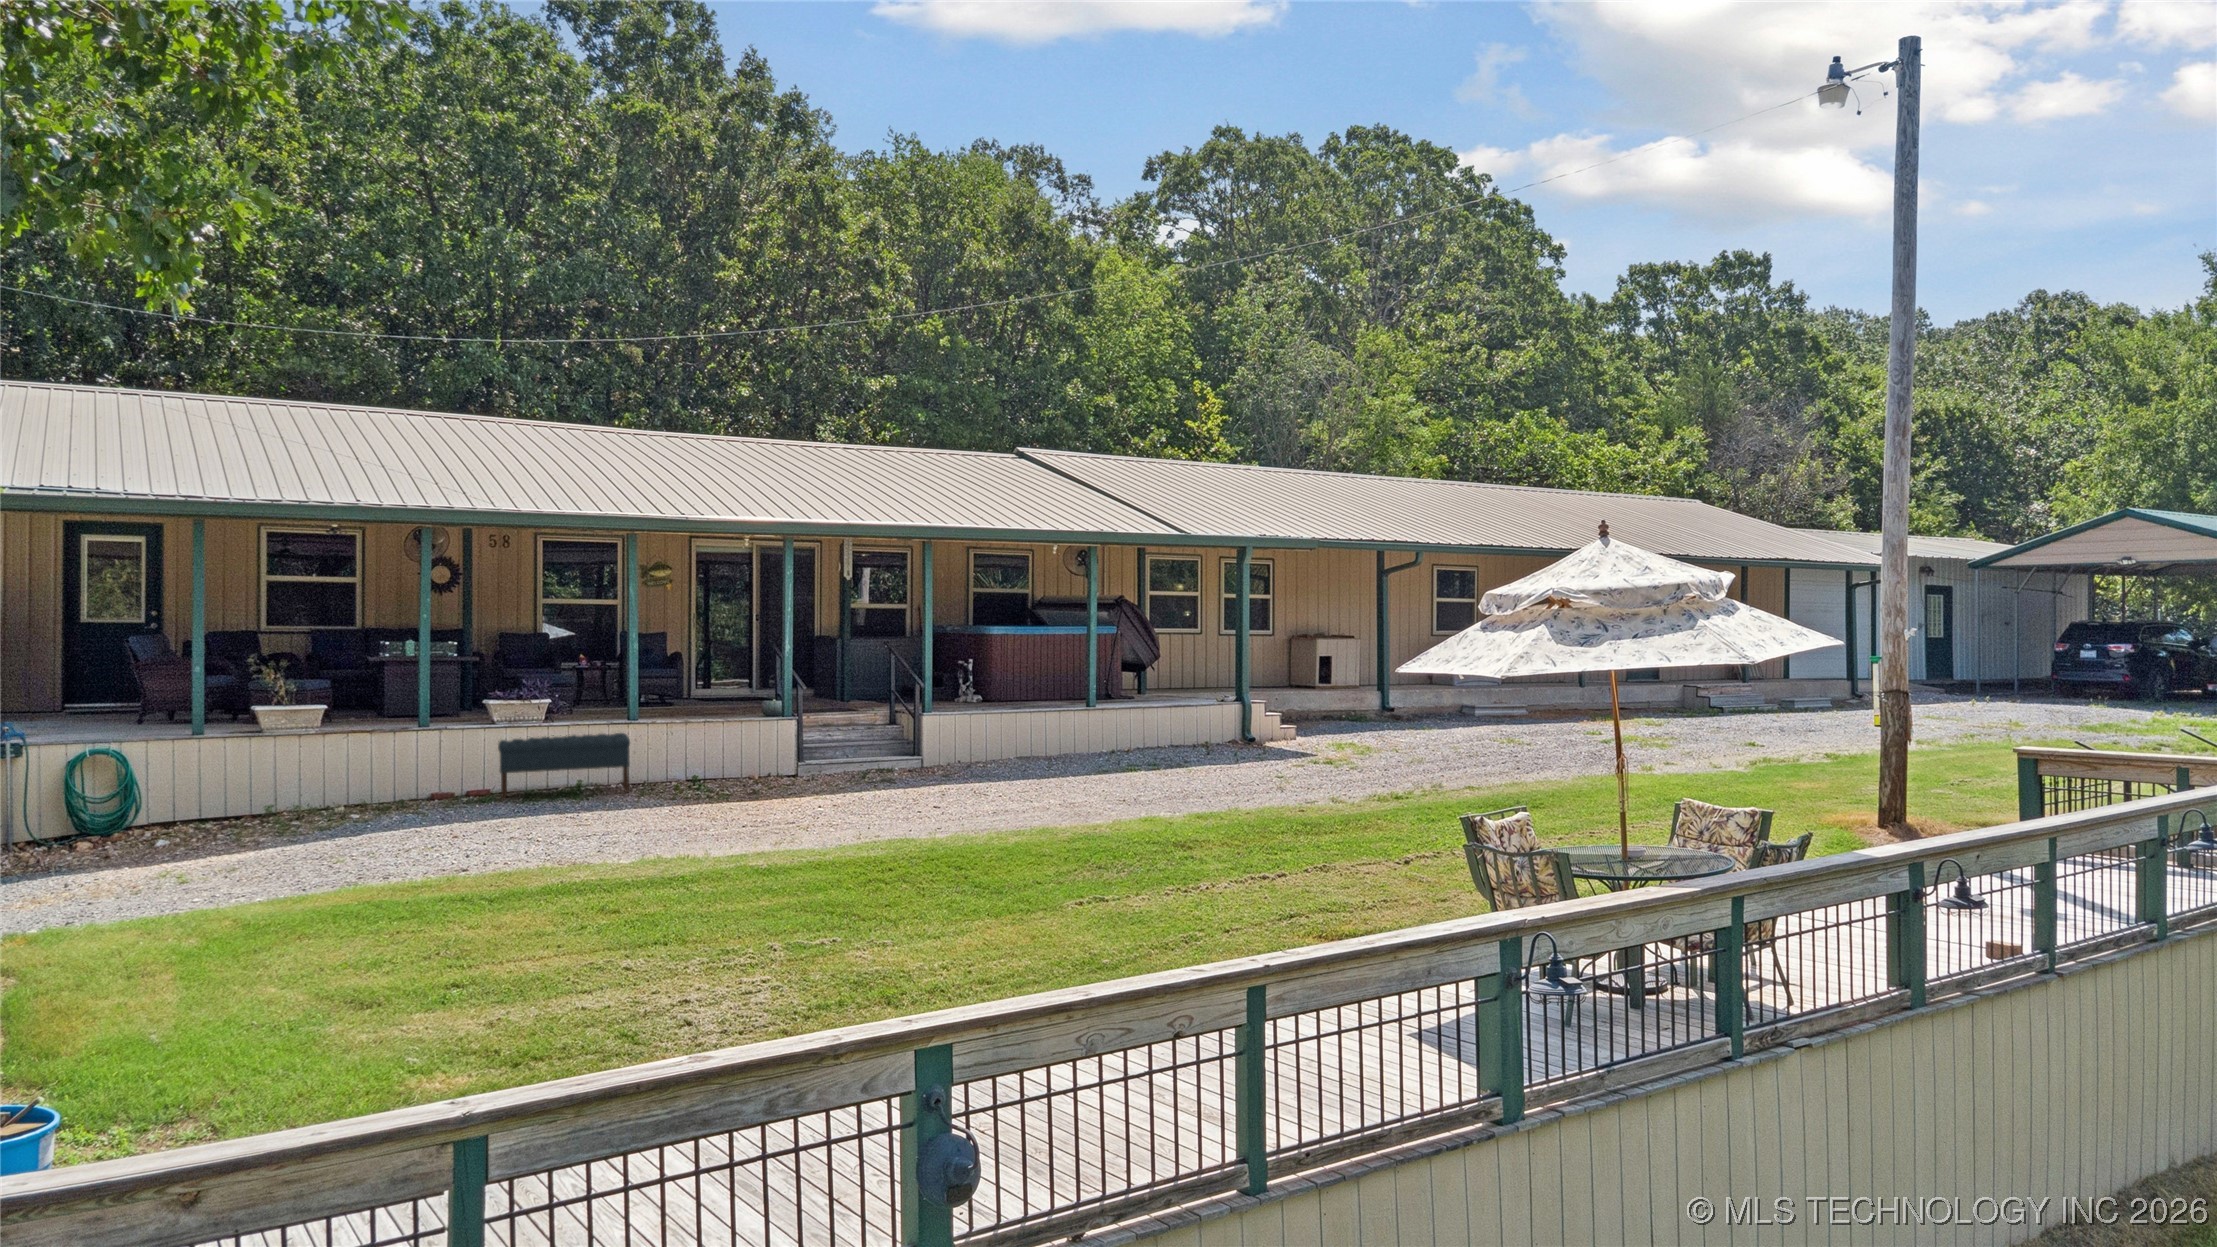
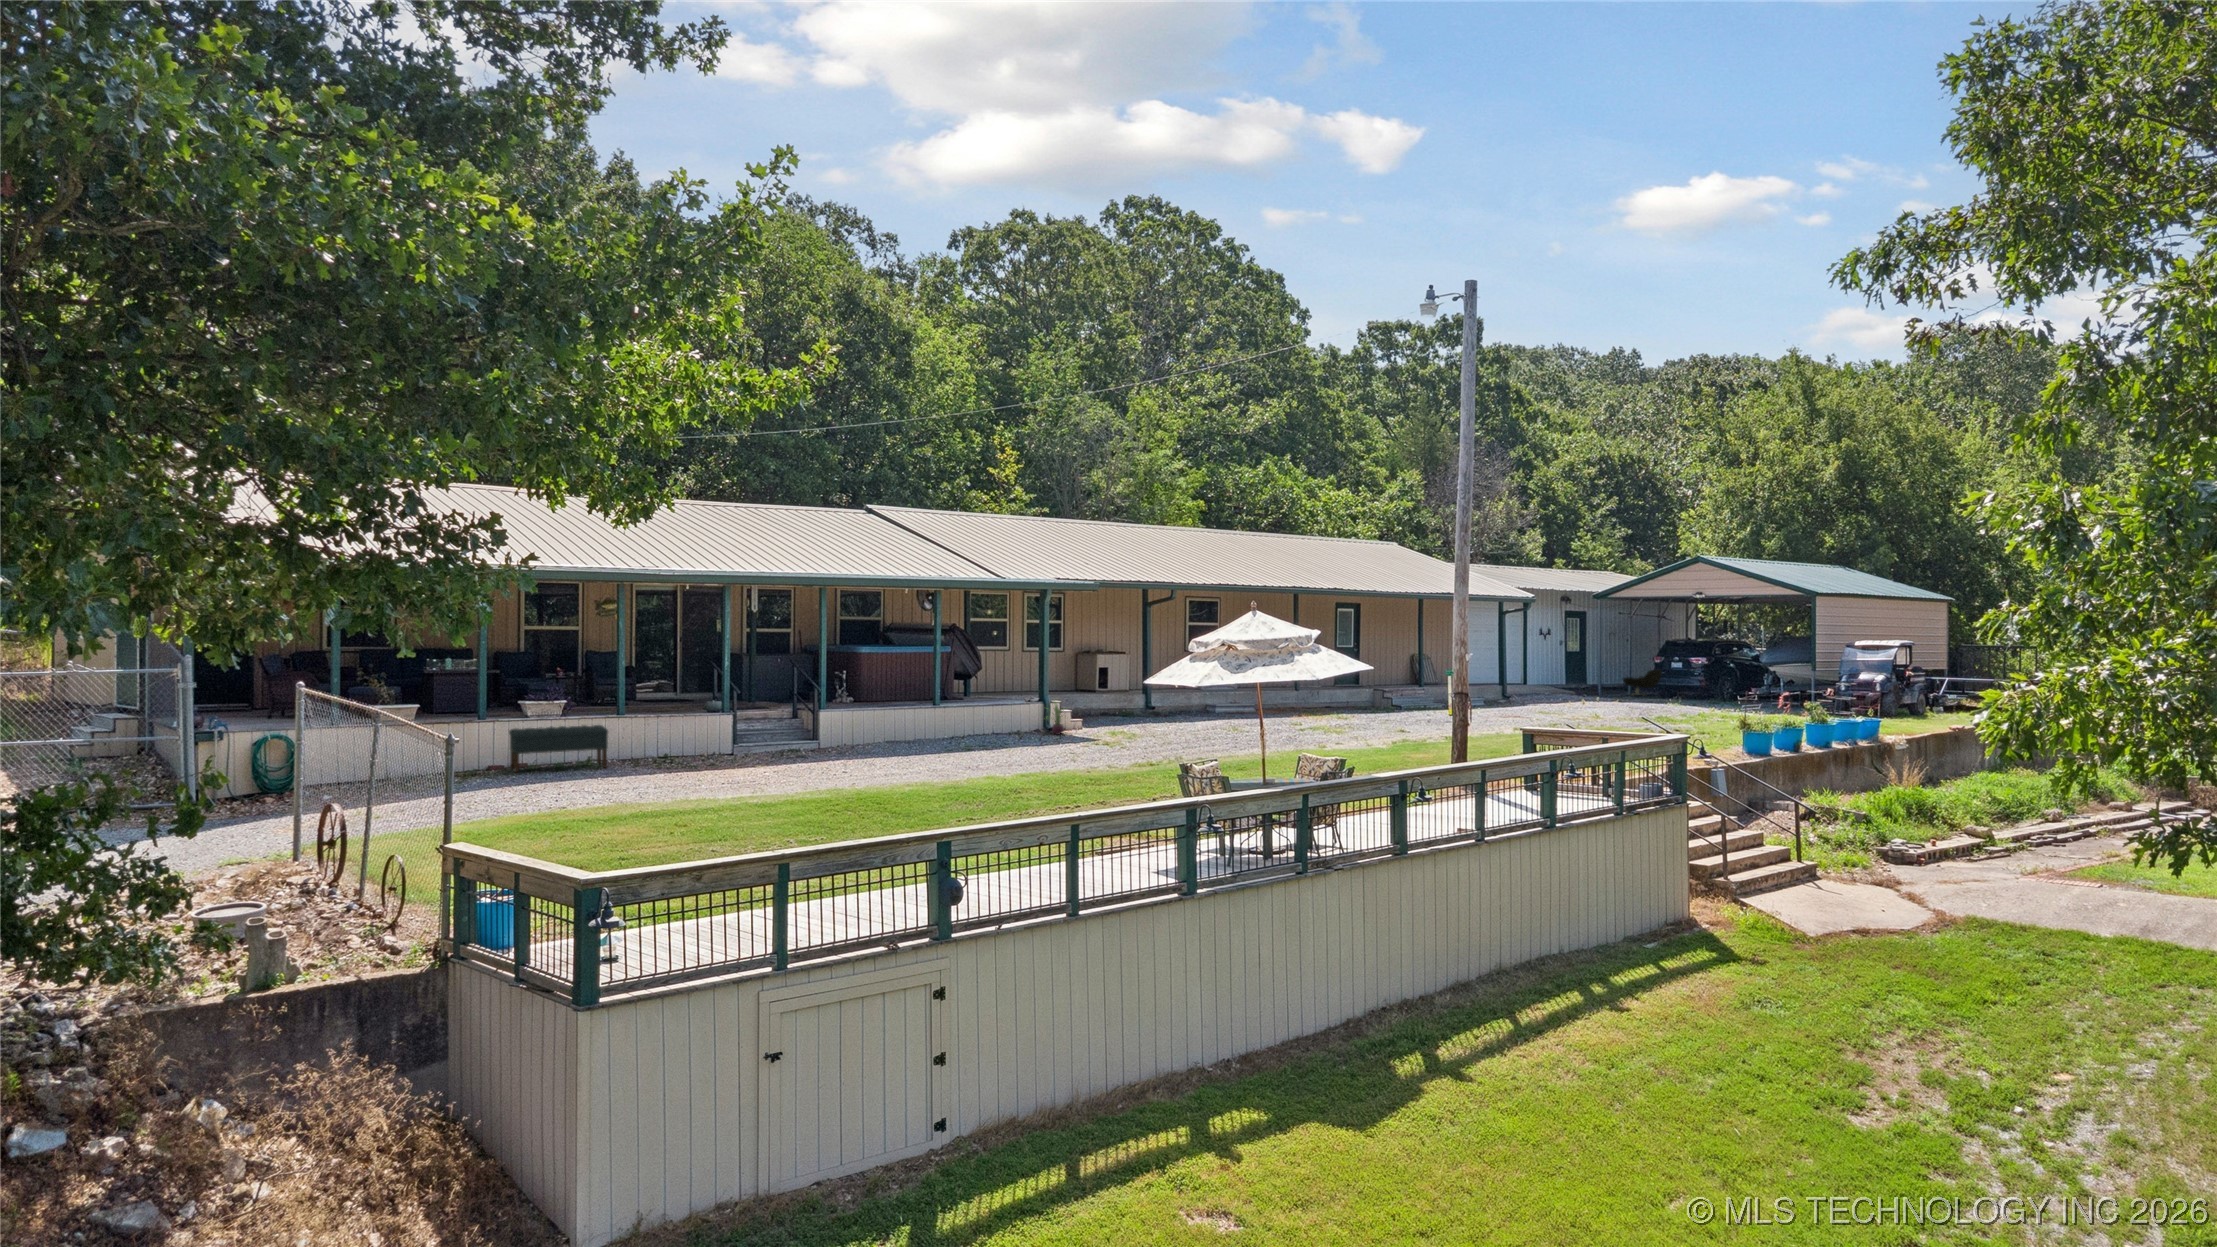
lounge chair: none [2037,660,2096,697] -> present [1623,670,1662,694]
decorative plant: none [1239,700,1284,747] -> present [1052,704,1064,734]

